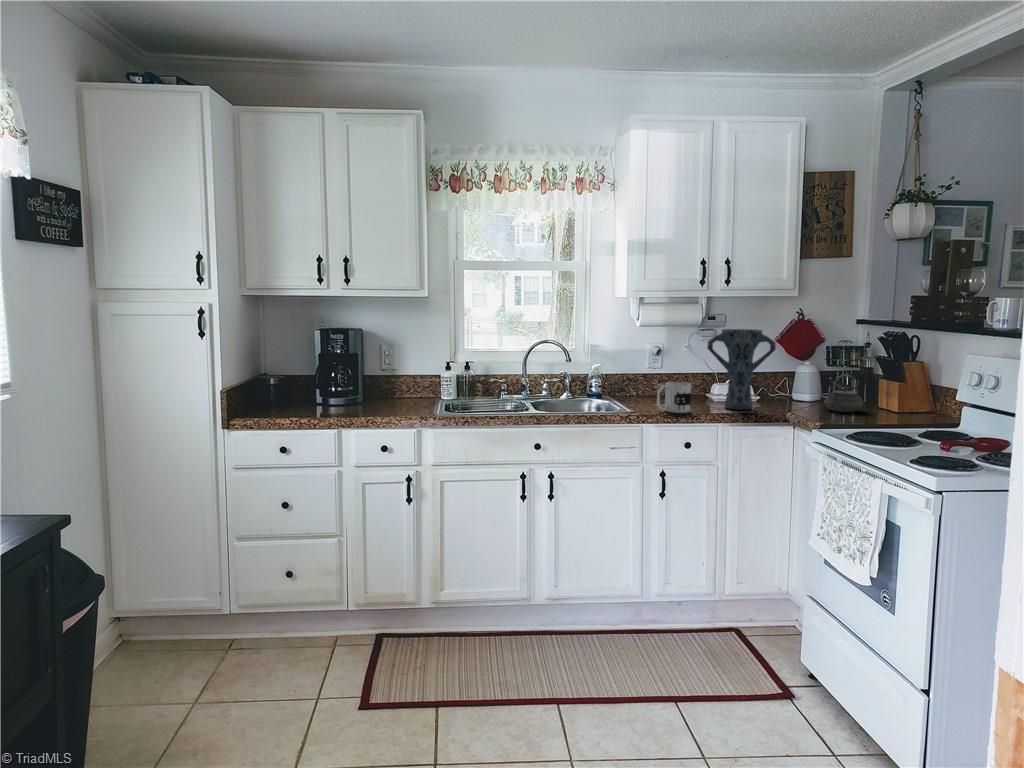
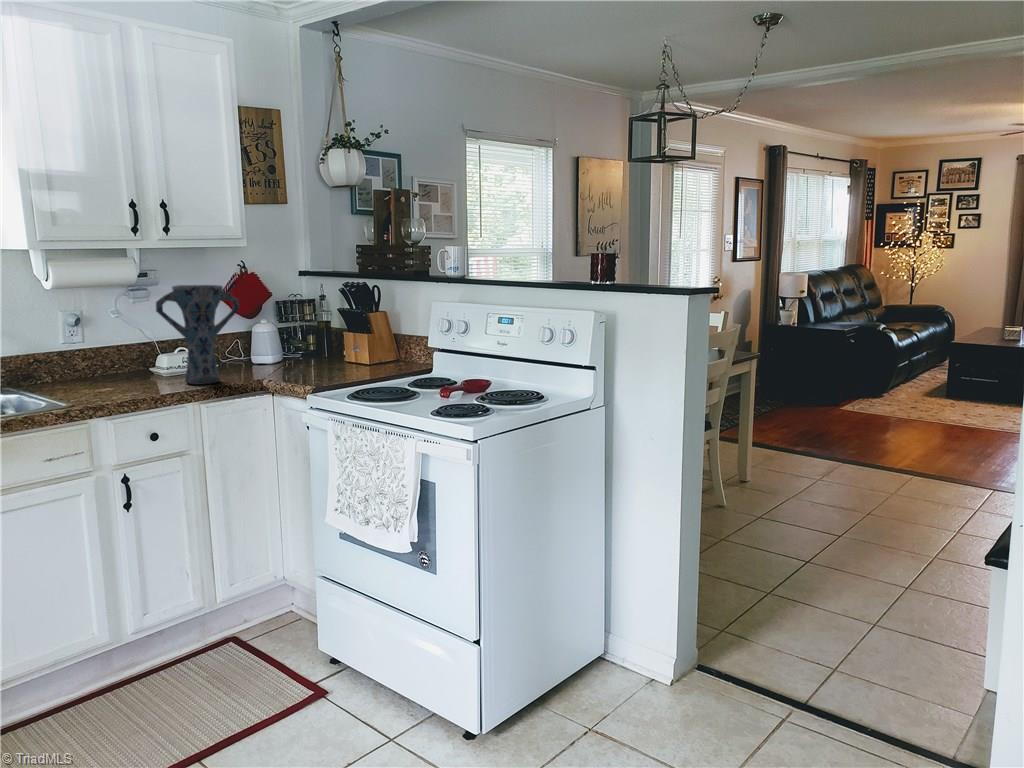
teapot: present [824,374,863,412] -> none [293,331,333,372]
mug: present [657,382,691,413] -> none [102,357,149,398]

